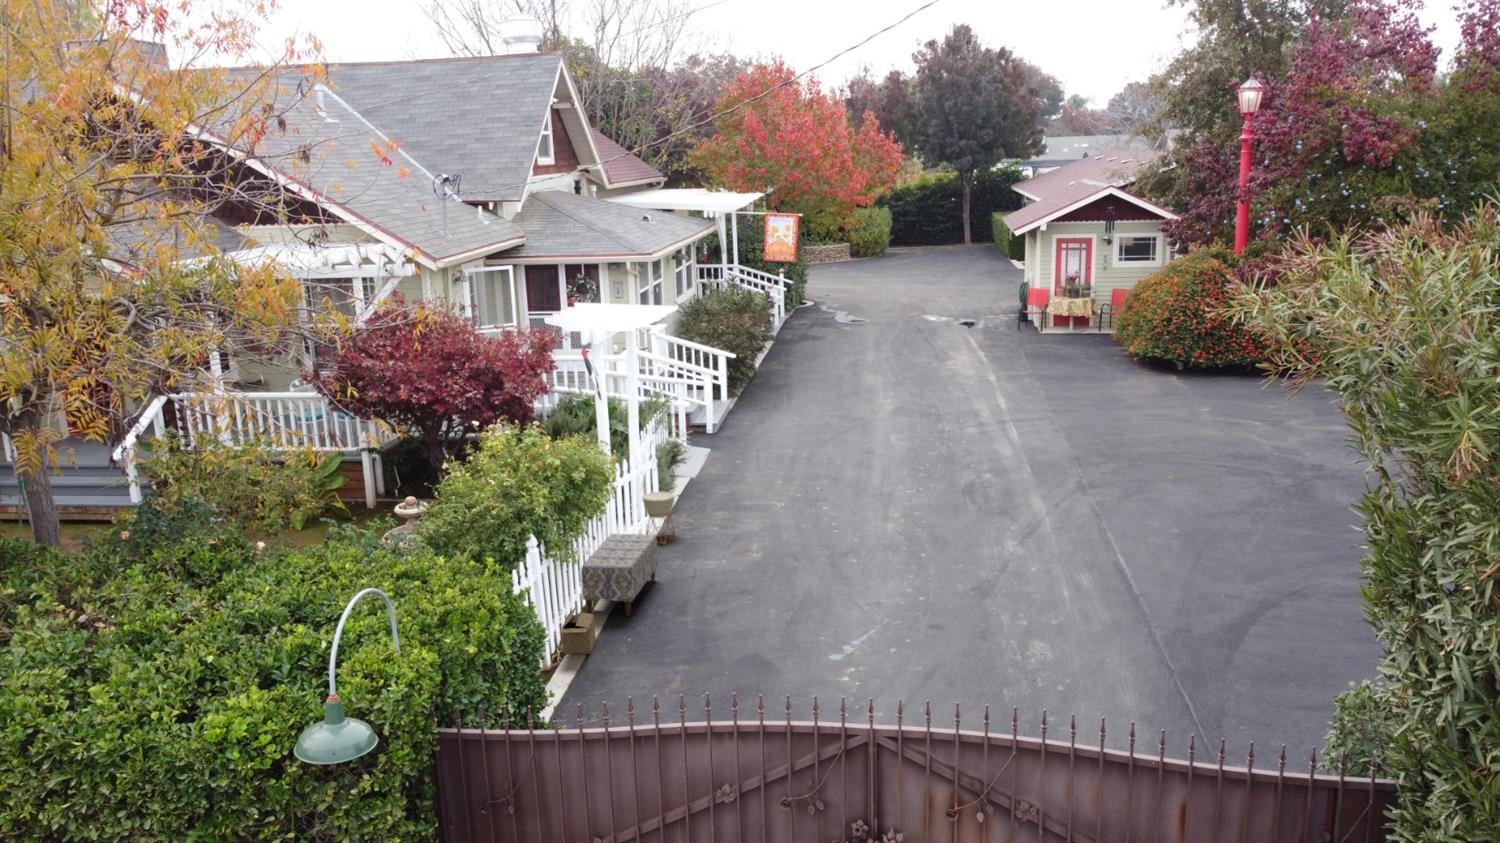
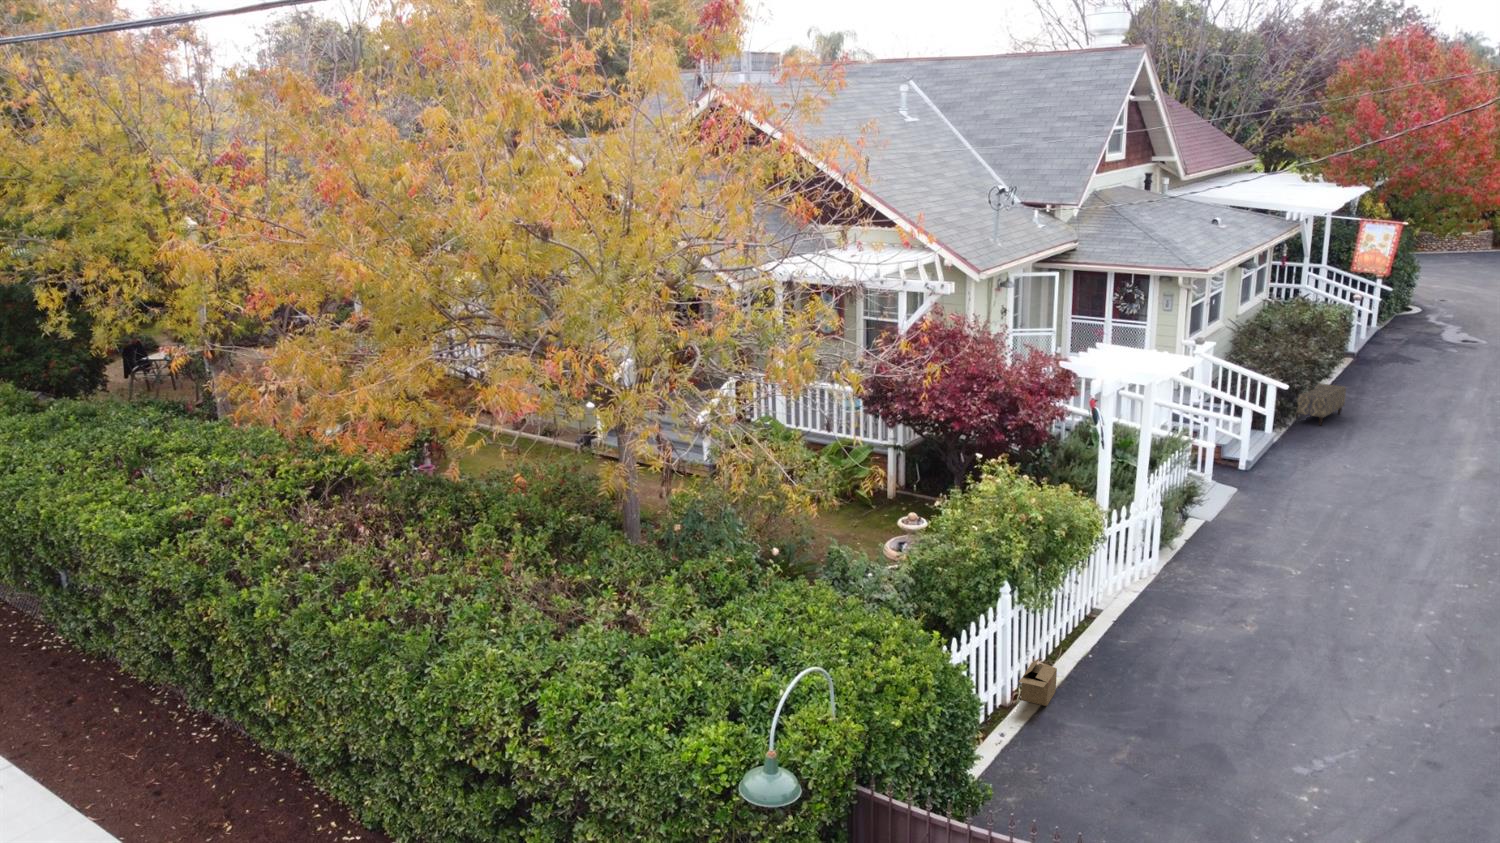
planter: present [643,492,675,544] -> none [1136,542,1172,597]
bench: present [581,534,658,616] -> present [1296,383,1346,426]

